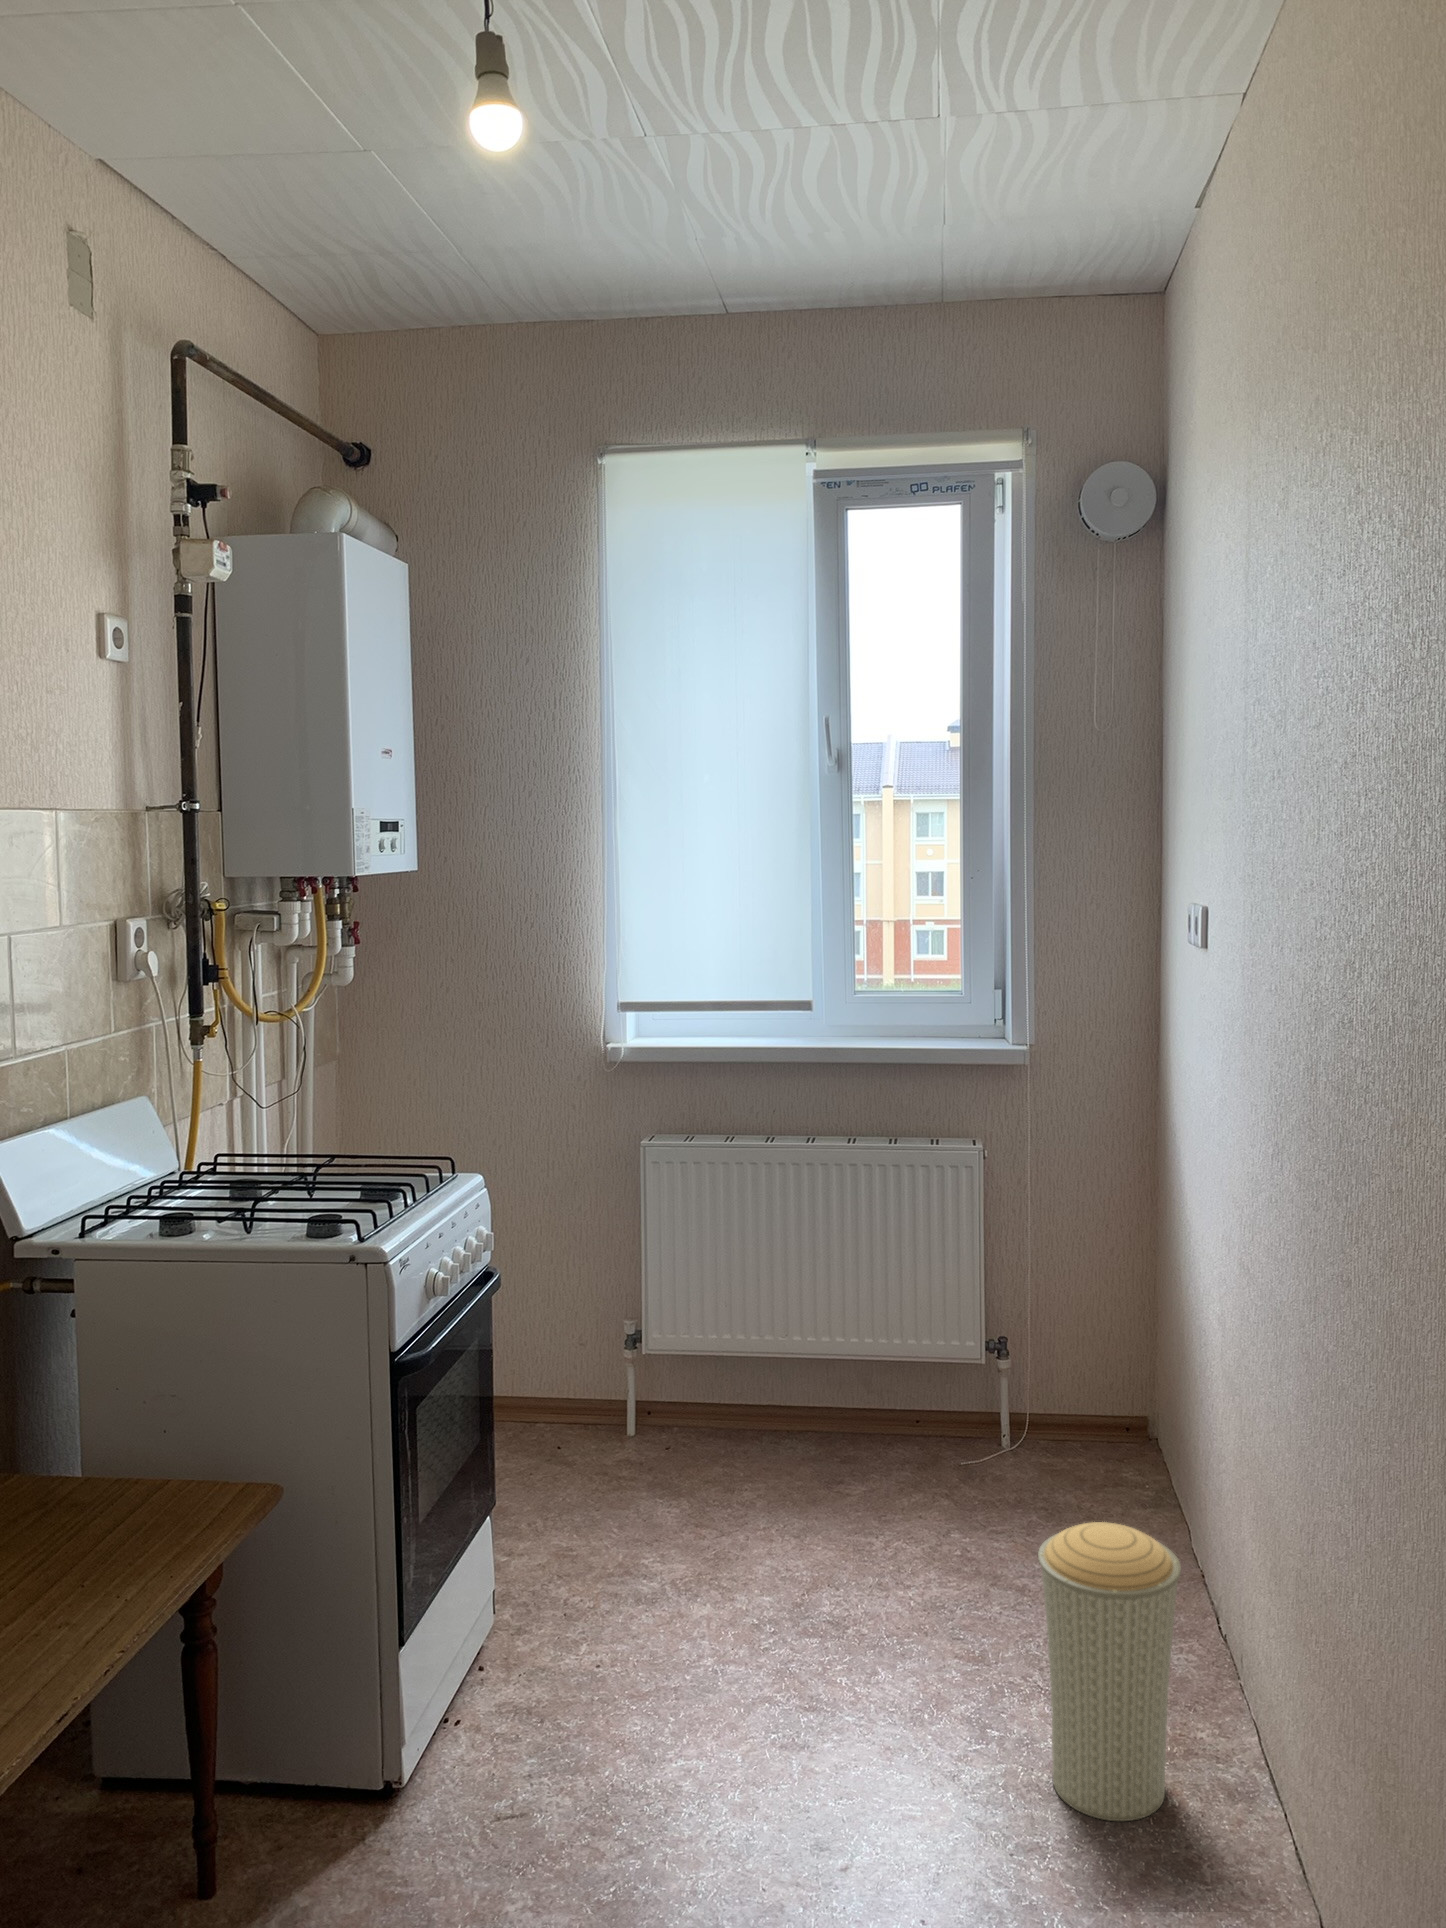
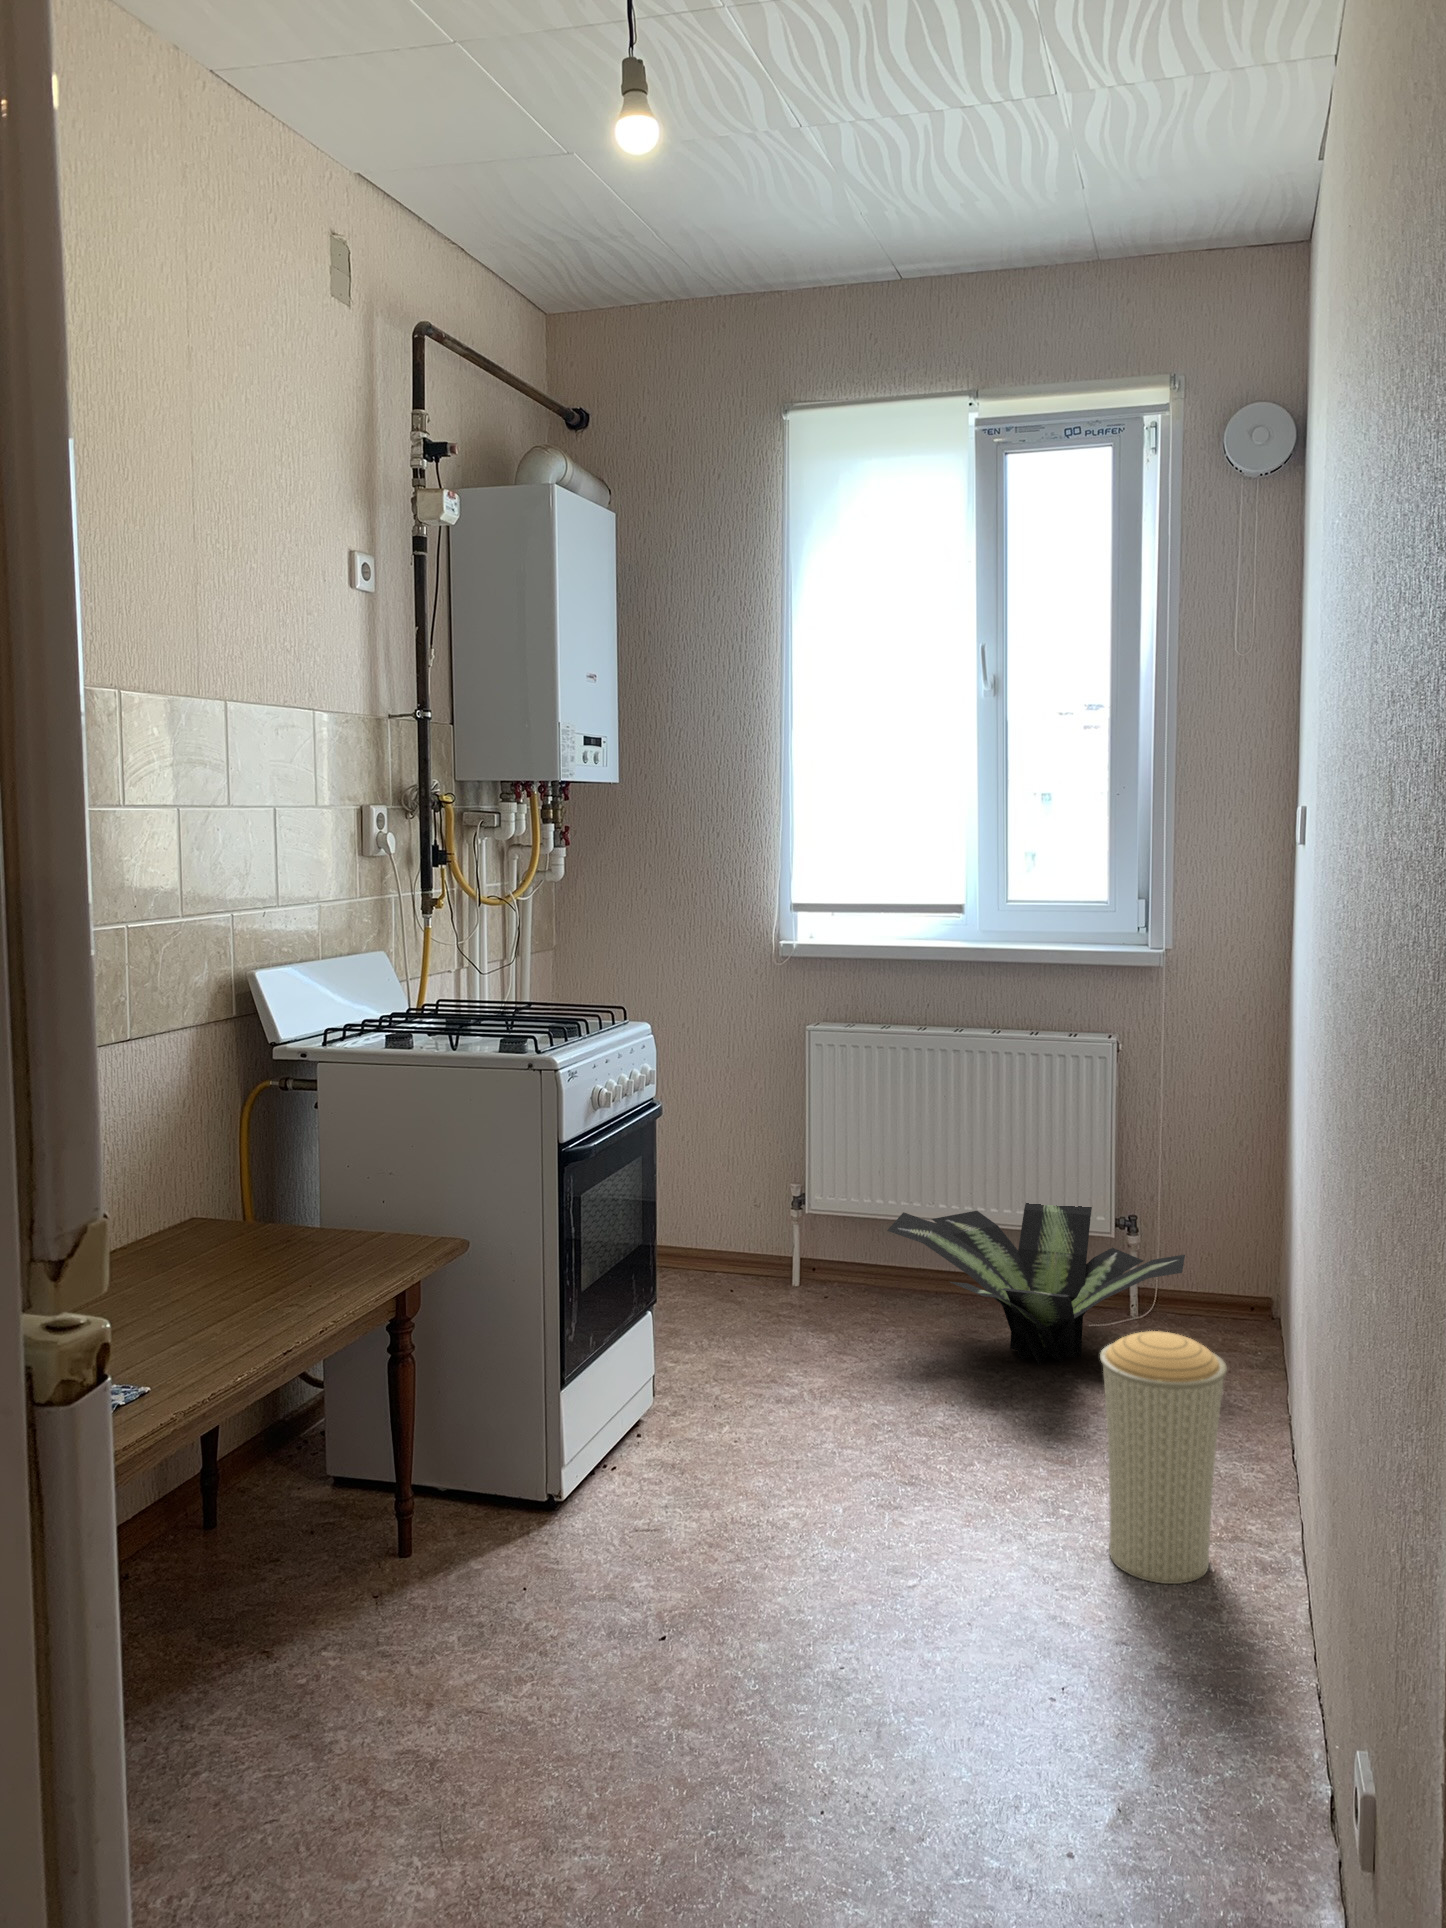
potted plant: none [749,1319,1076,1527] -> present [887,1203,1185,1366]

